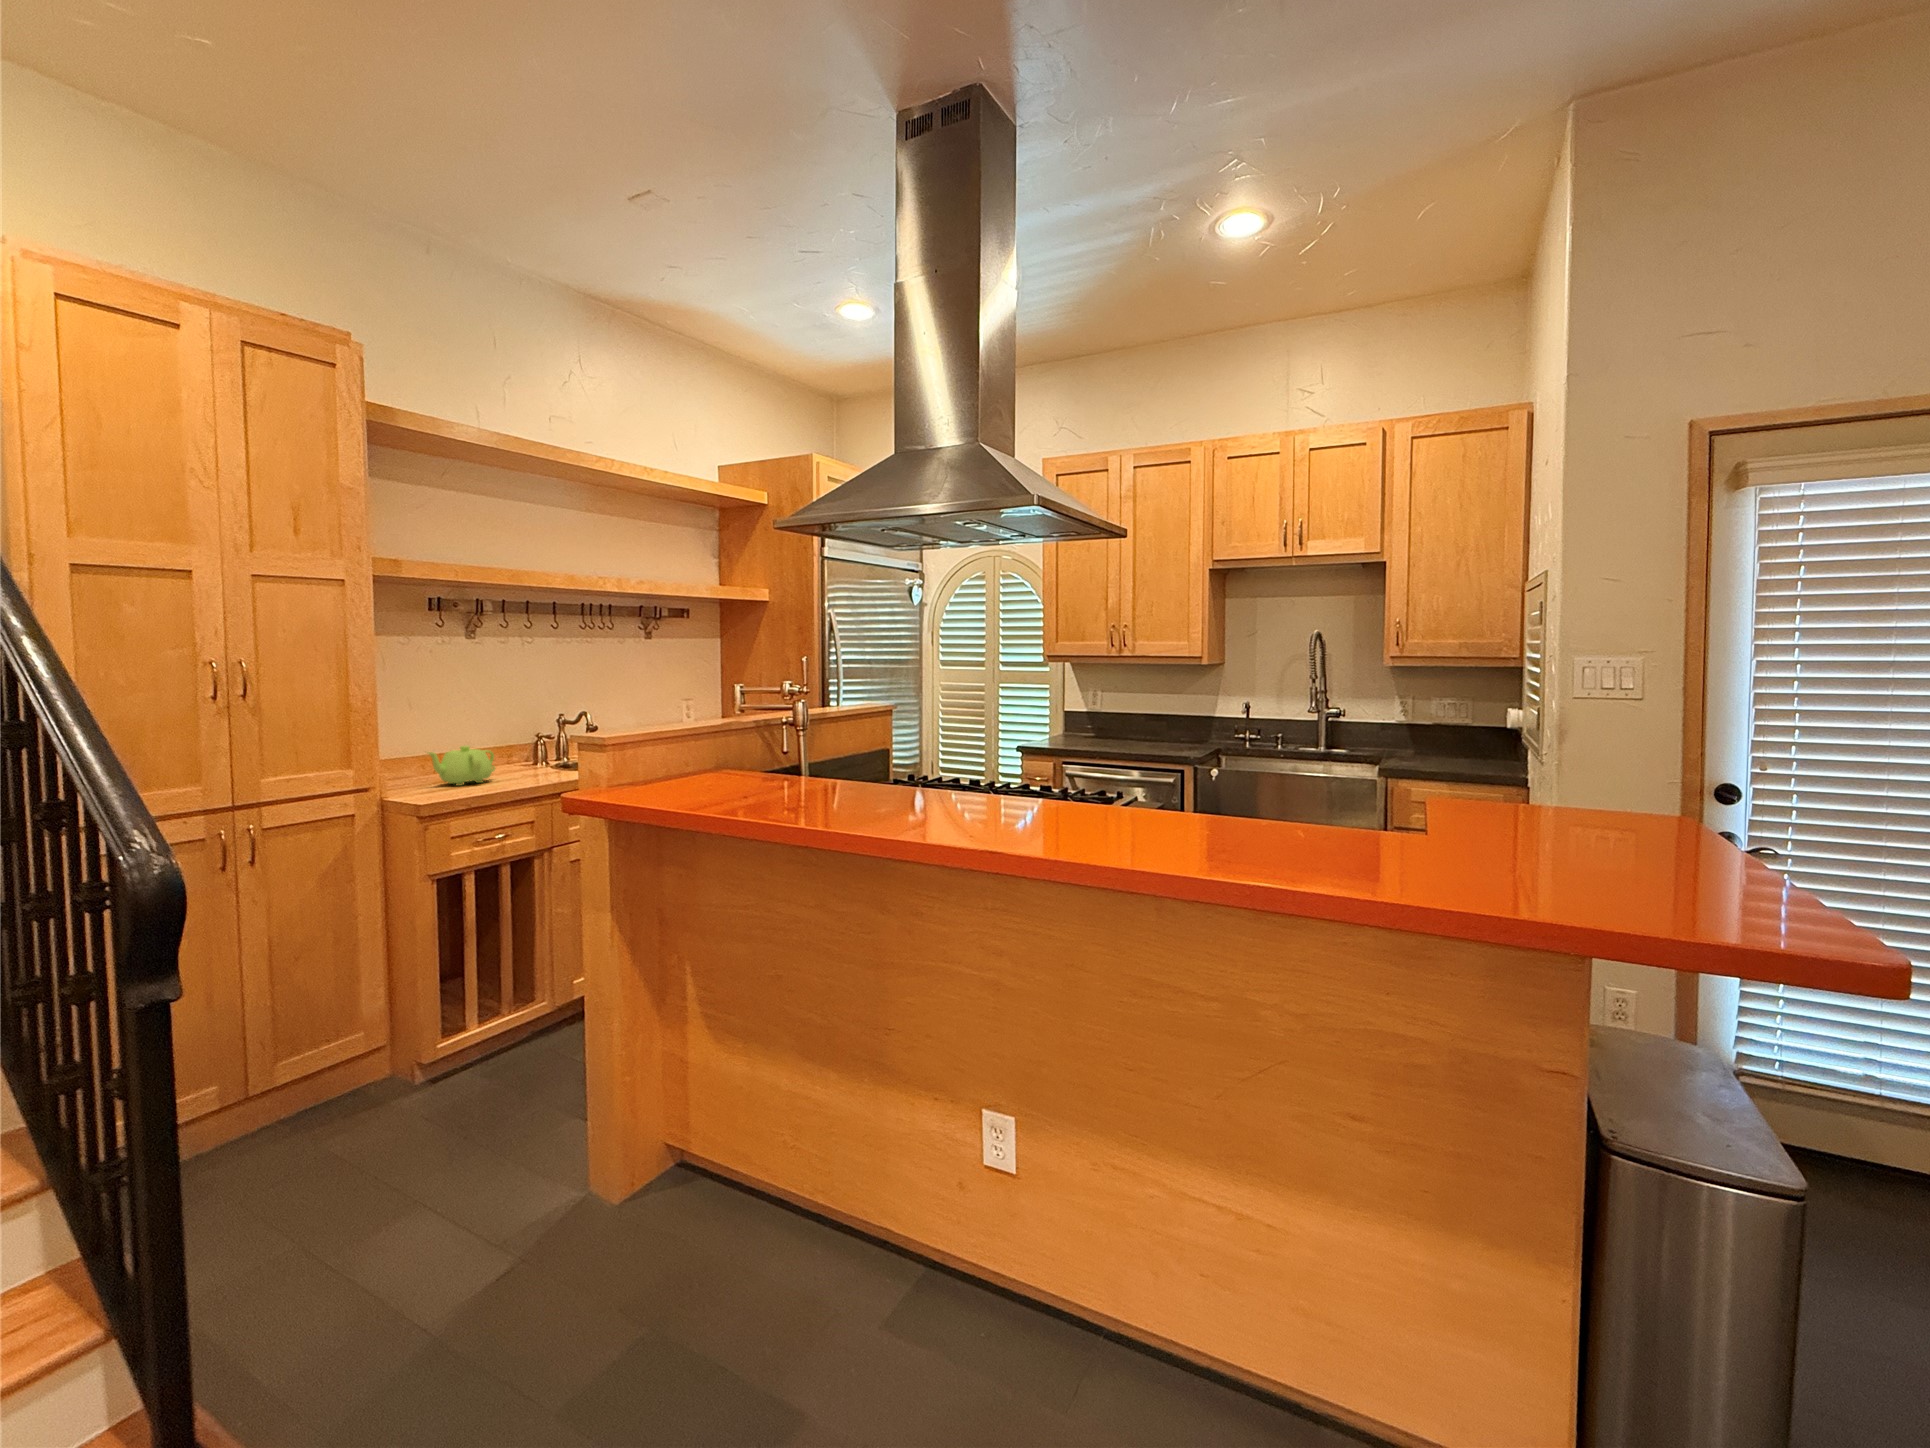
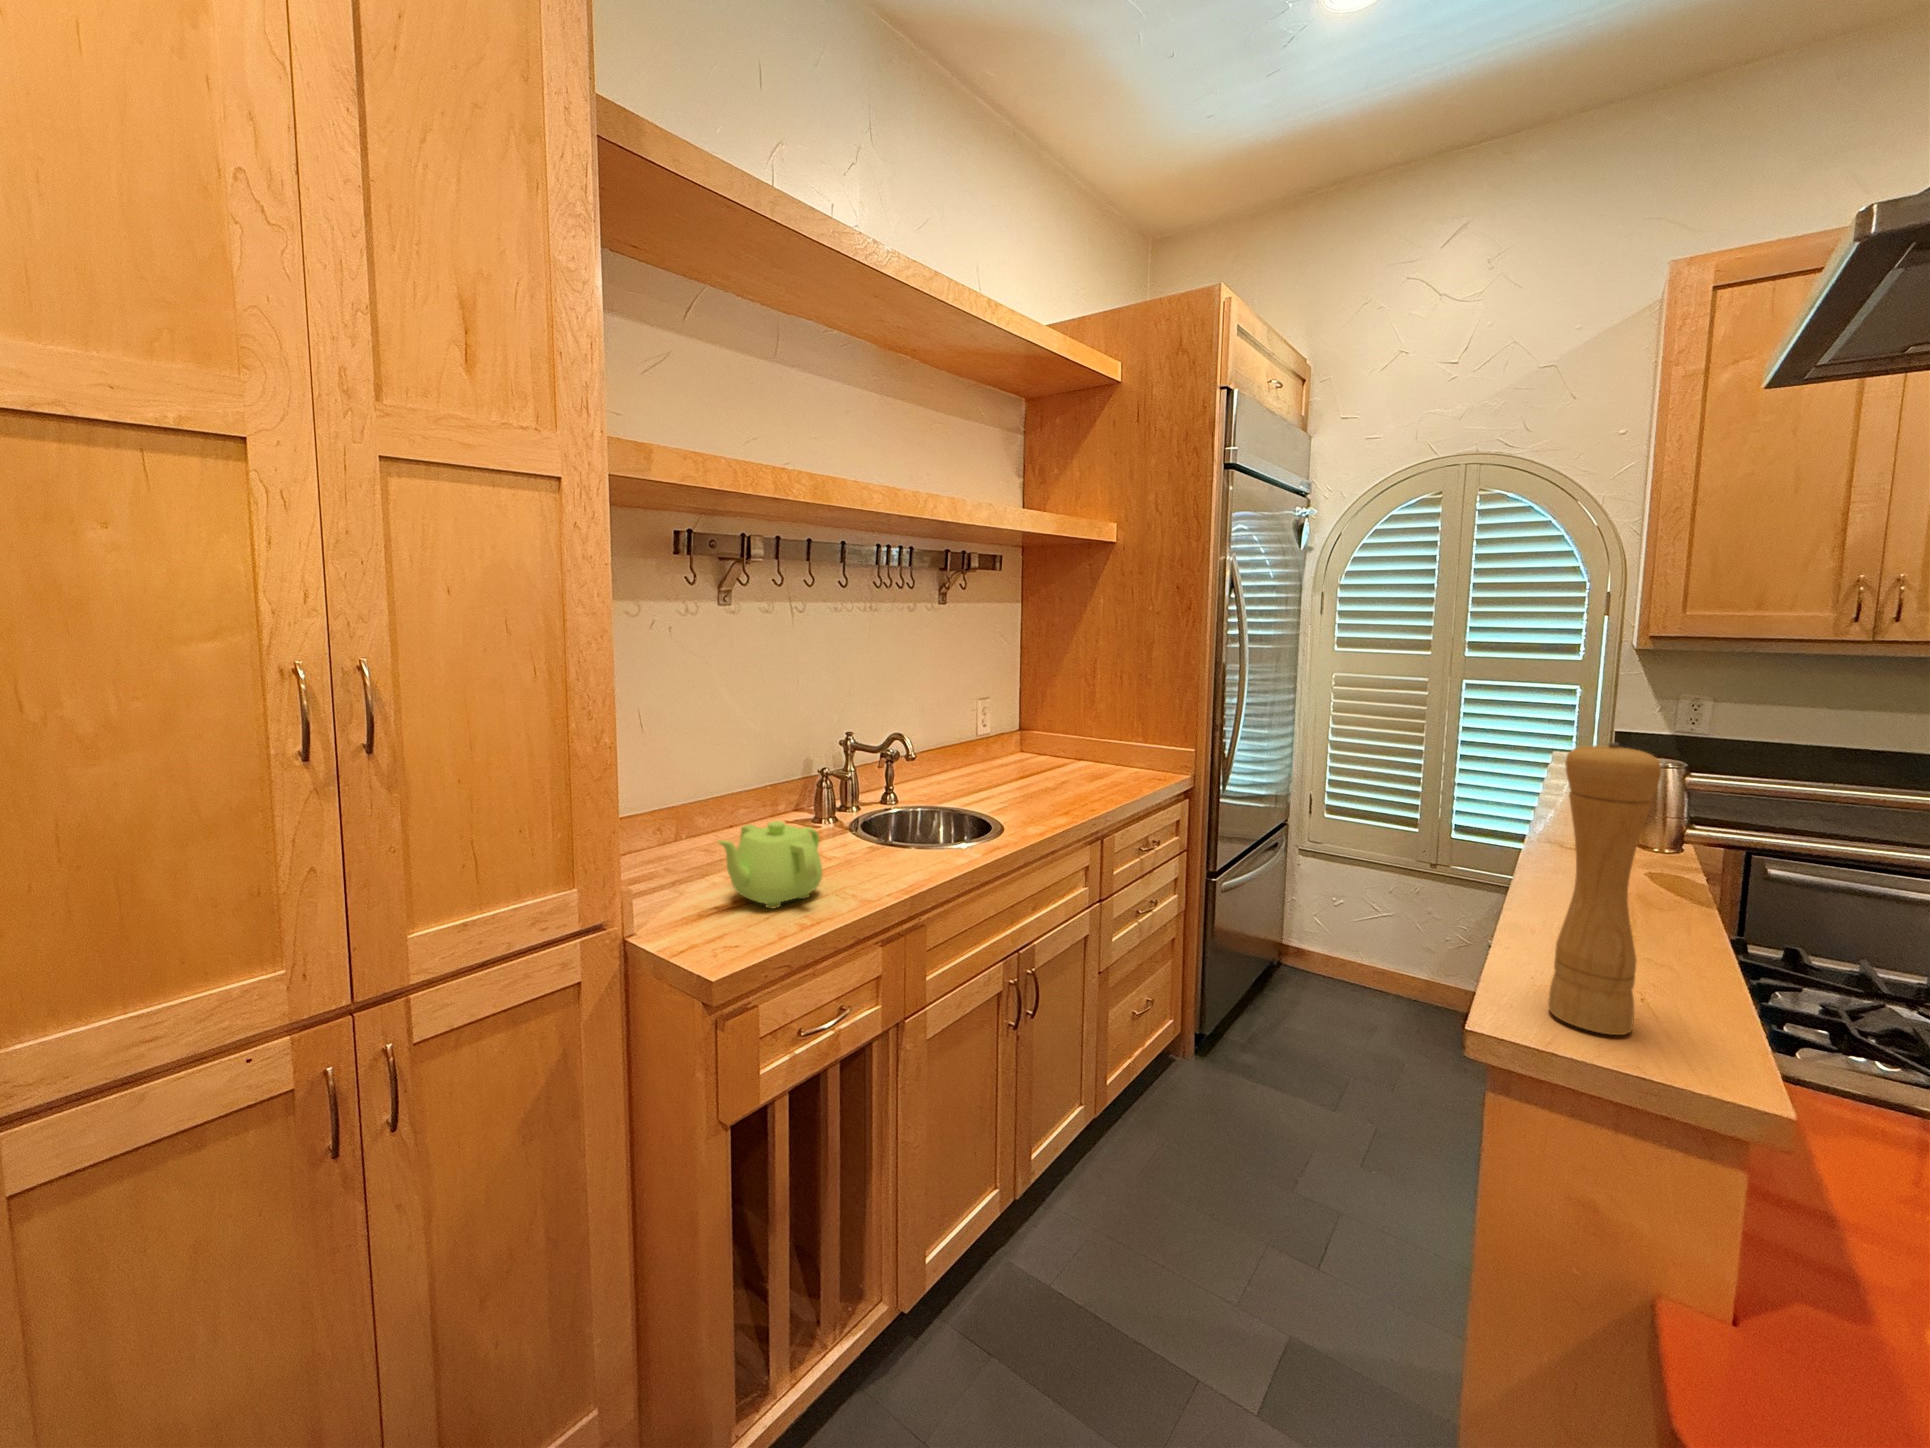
pepper mill: none [701,683,728,780] -> present [1548,742,1662,1035]

